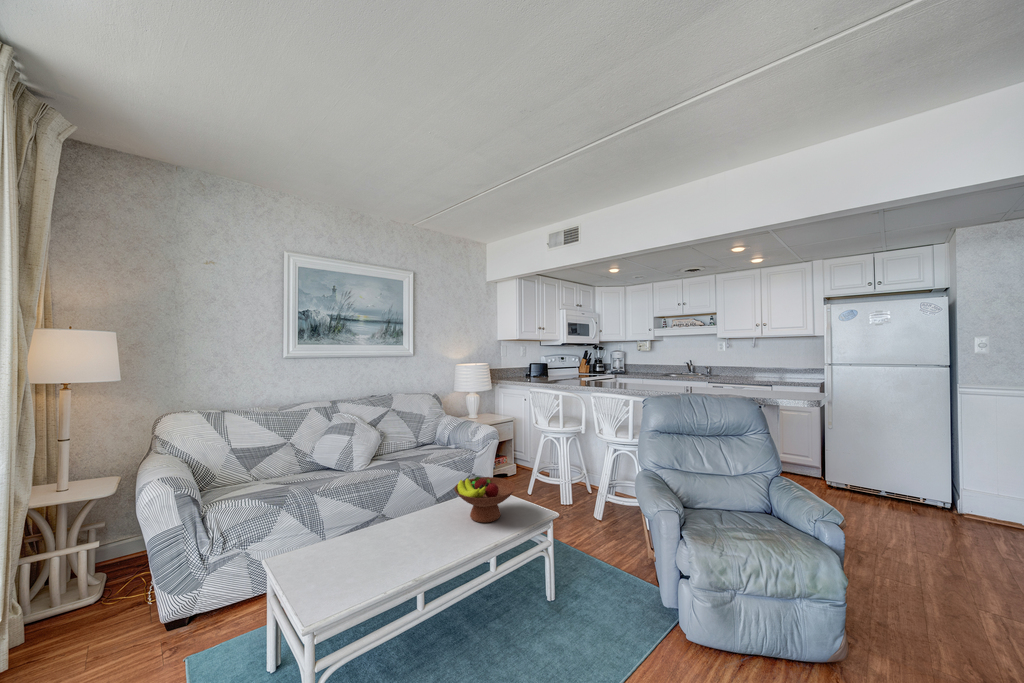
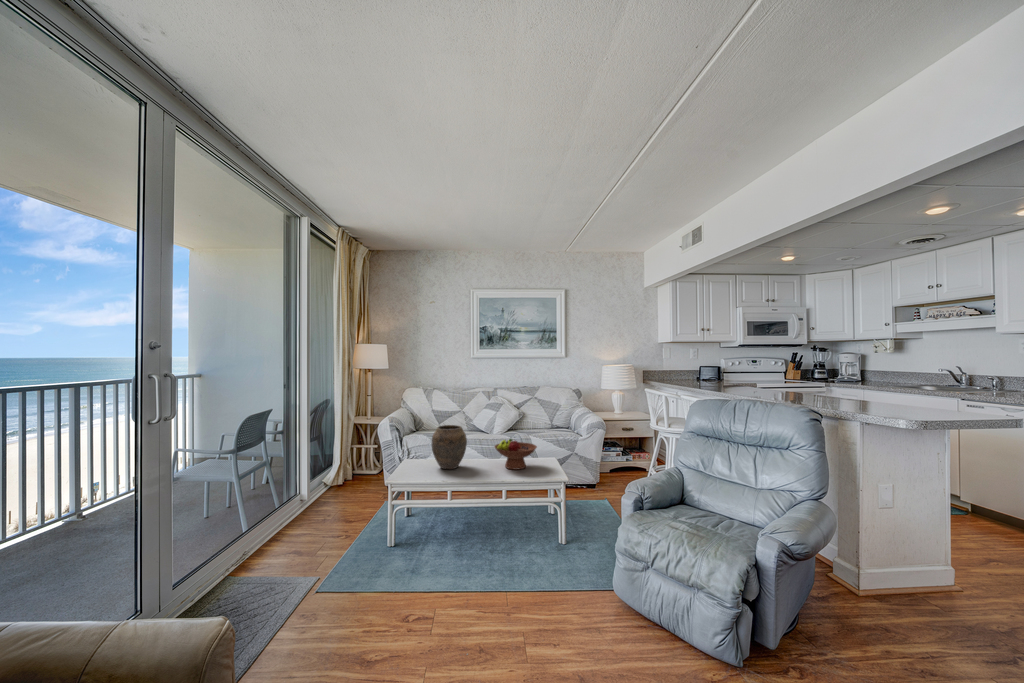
vase: none [364,475,427,558] -> present [431,425,467,469]

